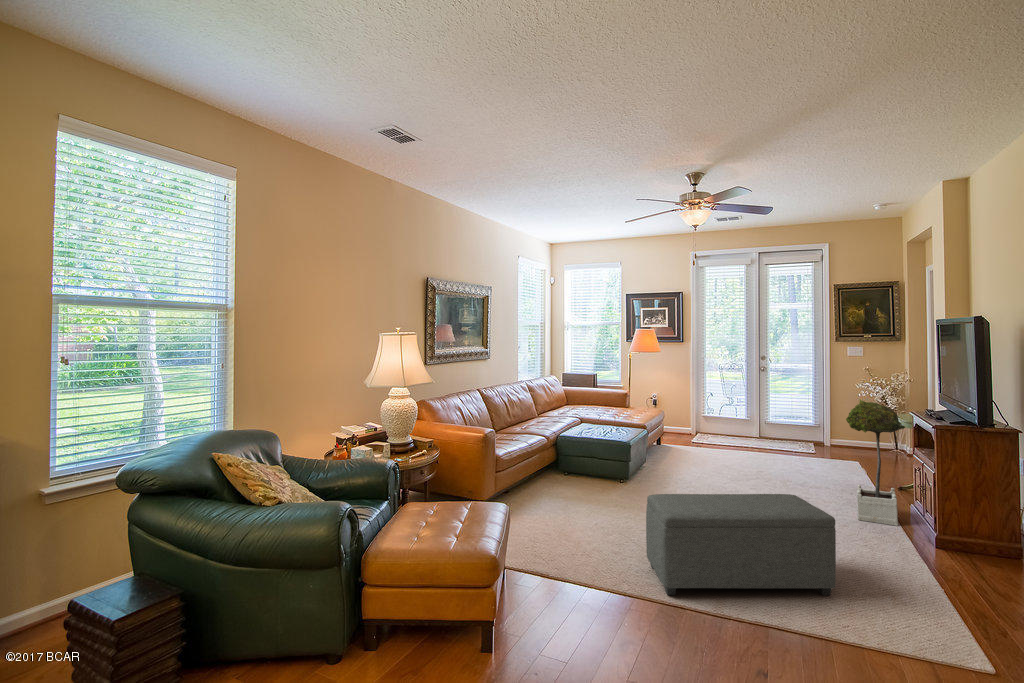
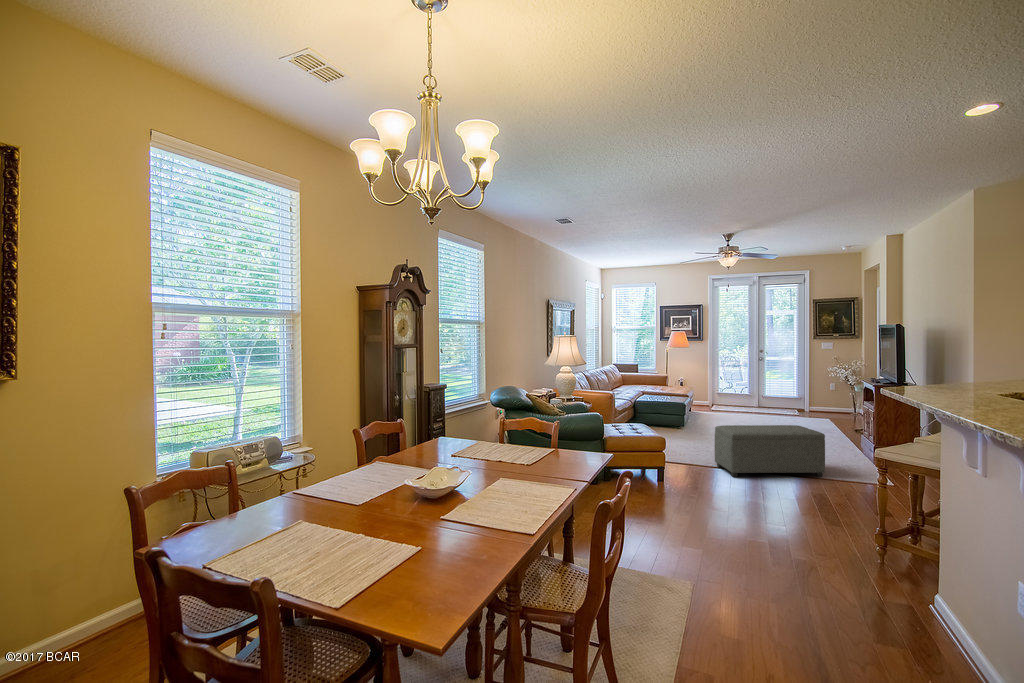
potted tree: present [846,400,905,526] -> none [826,374,863,450]

